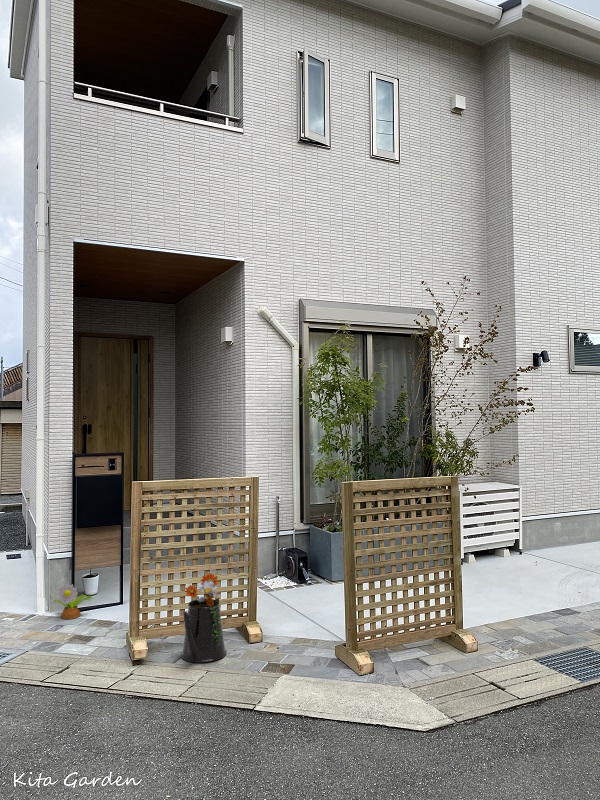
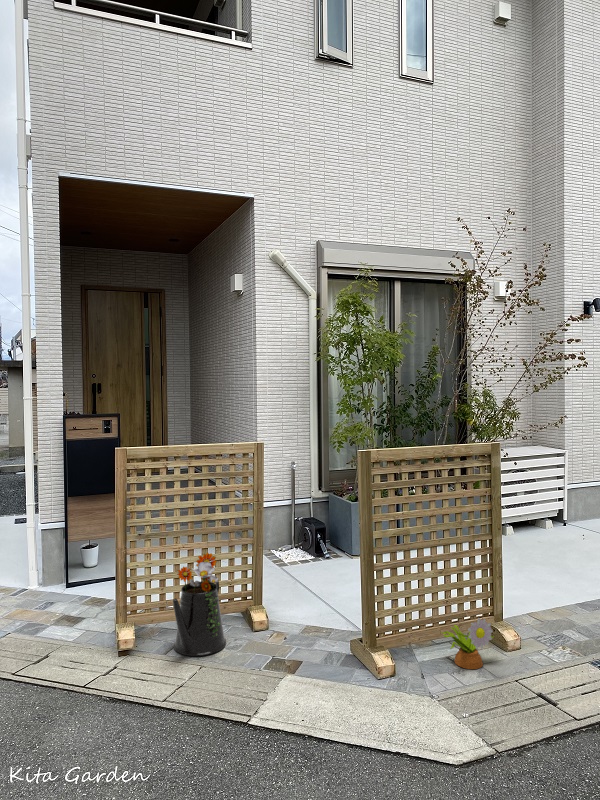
decorative plant: present [52,583,93,619] -> present [441,618,494,669]

